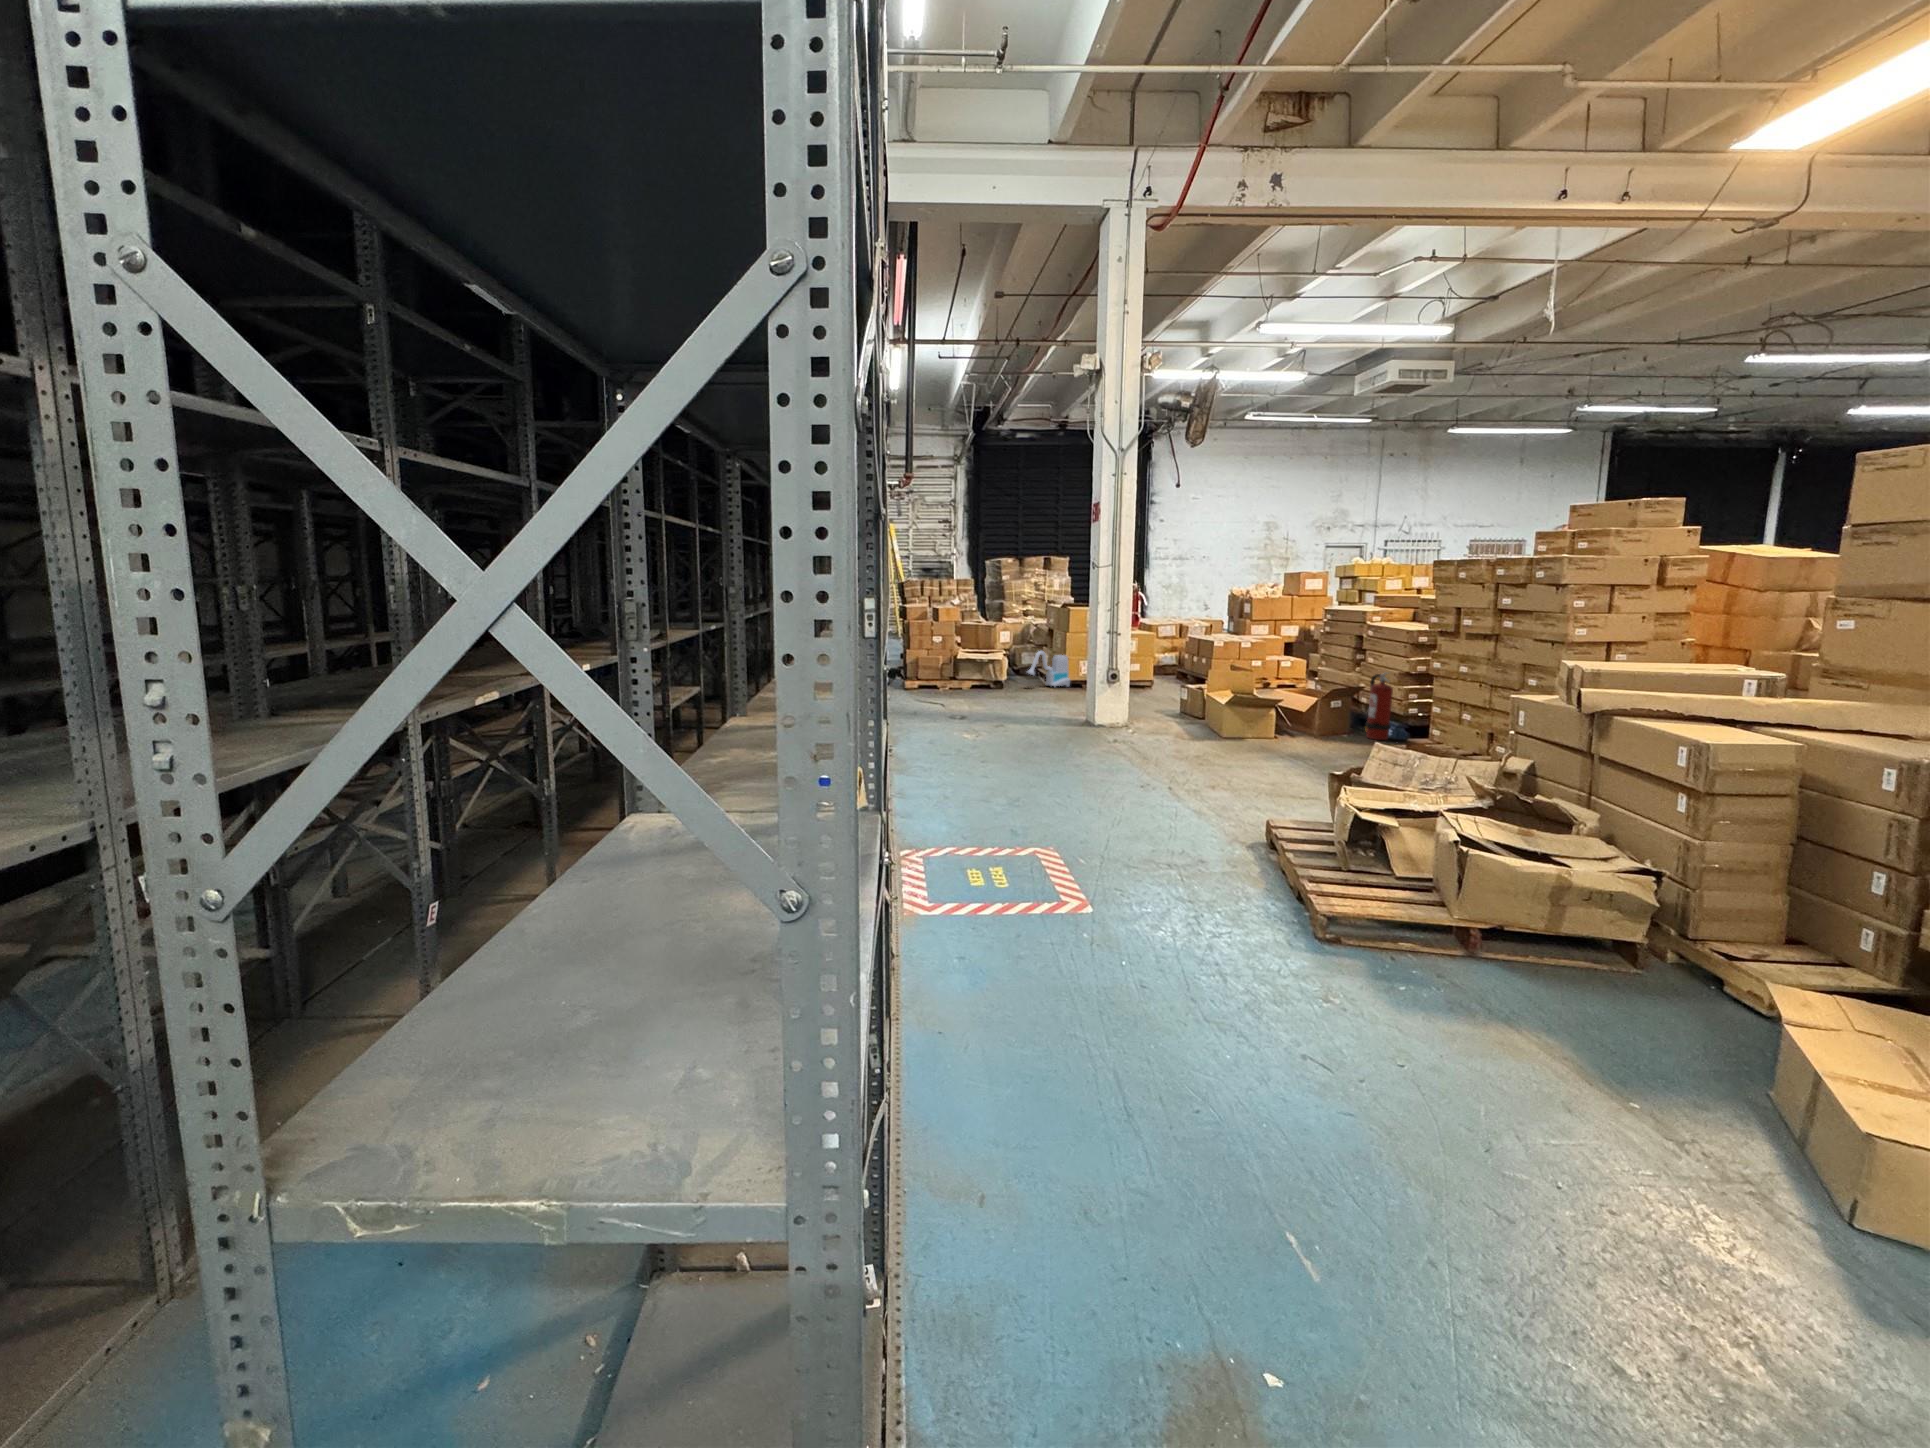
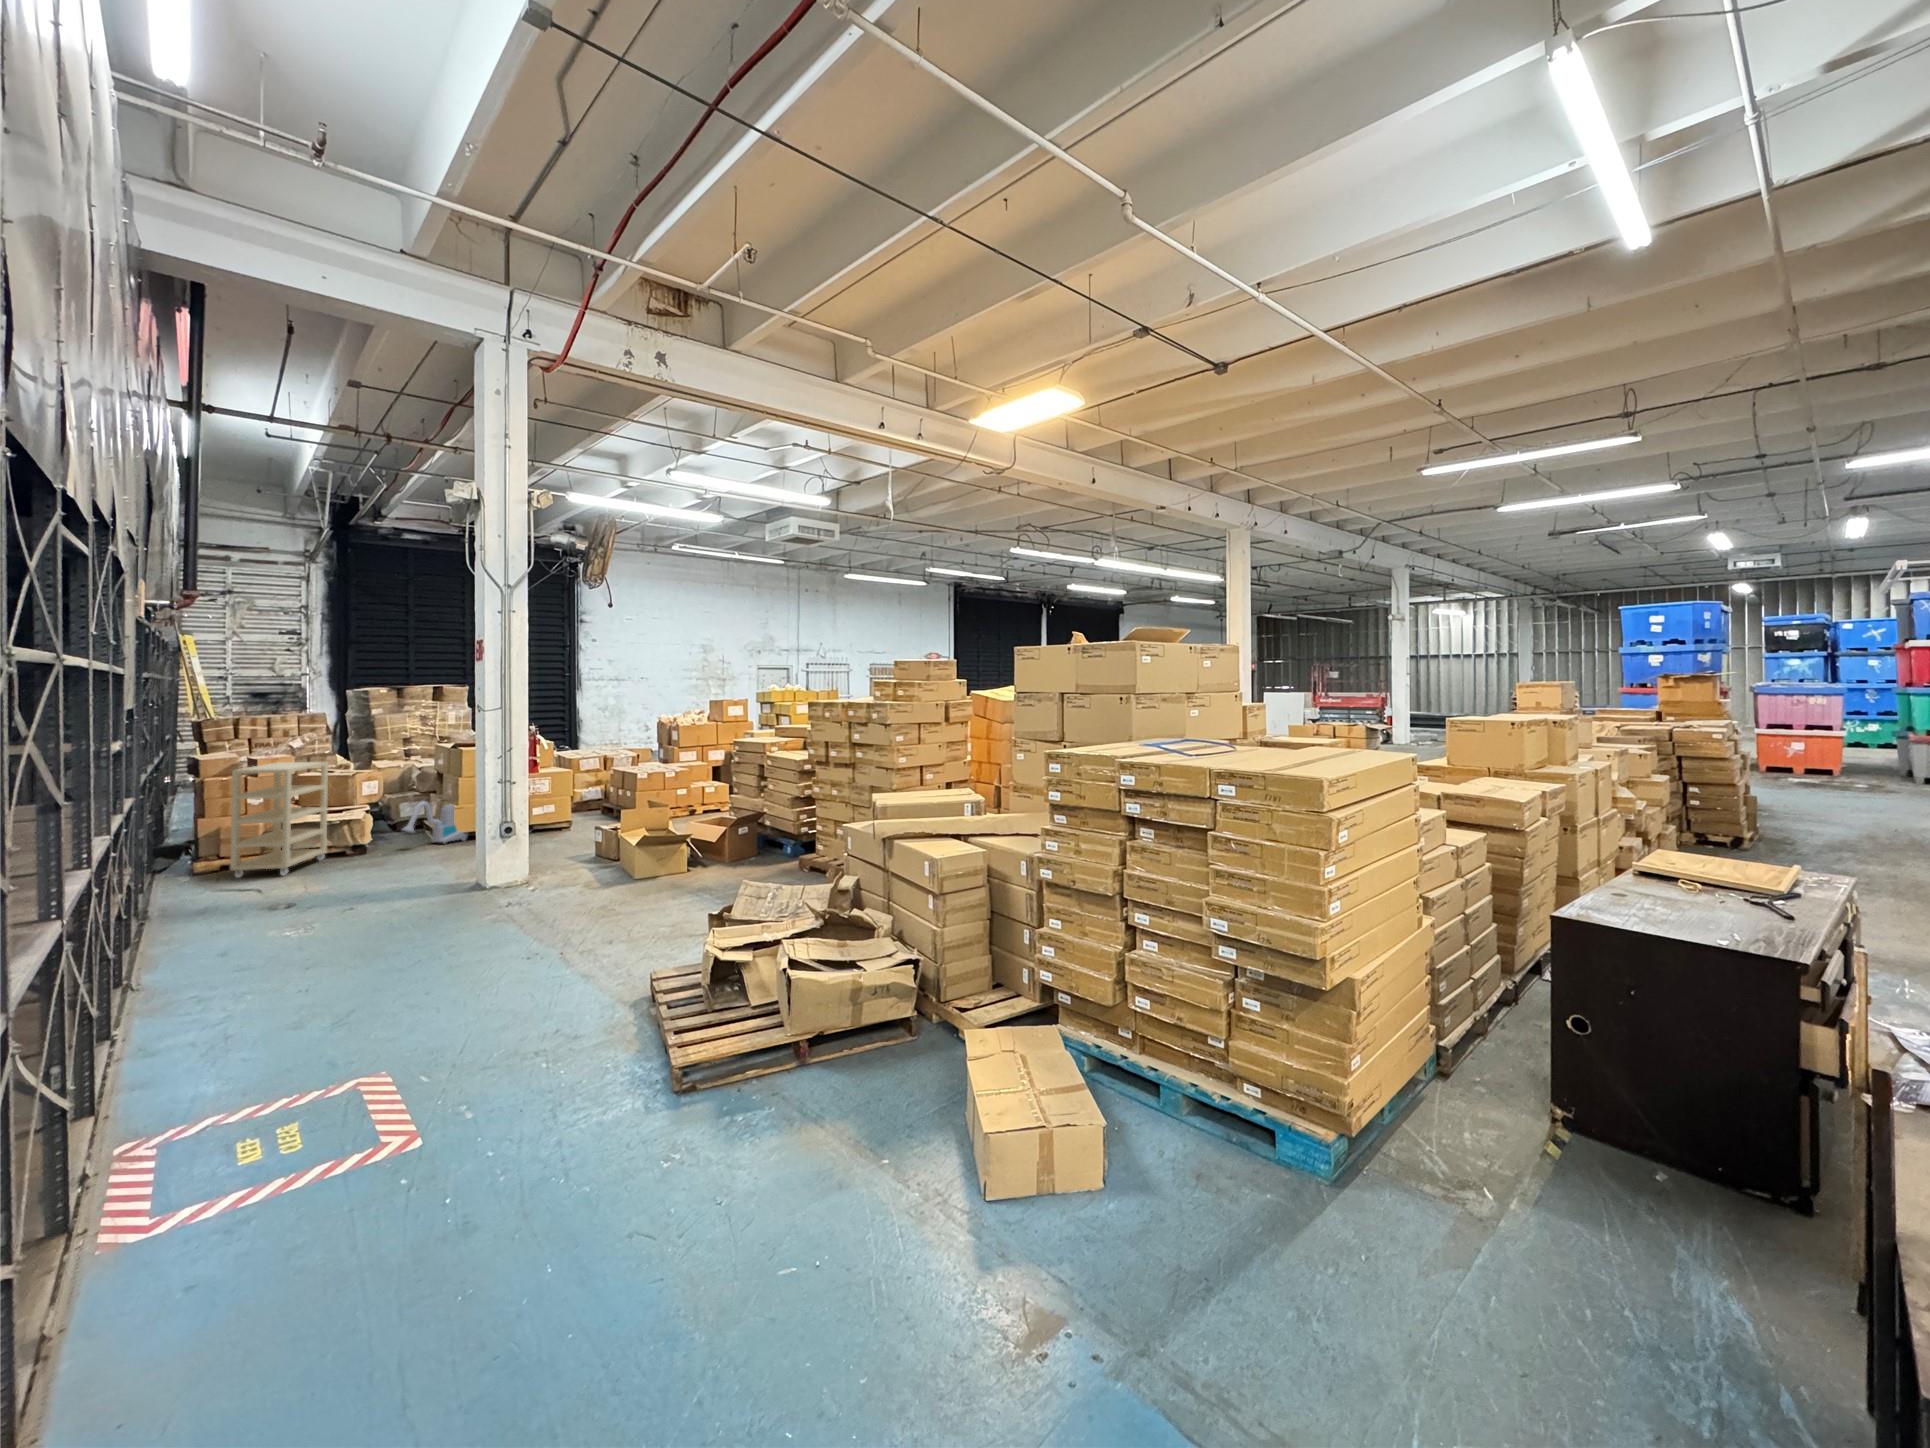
shelving unit: none [927,612,981,697] -> present [230,762,328,878]
fire extinguisher: present [1365,673,1393,740] -> none [774,798,793,860]

